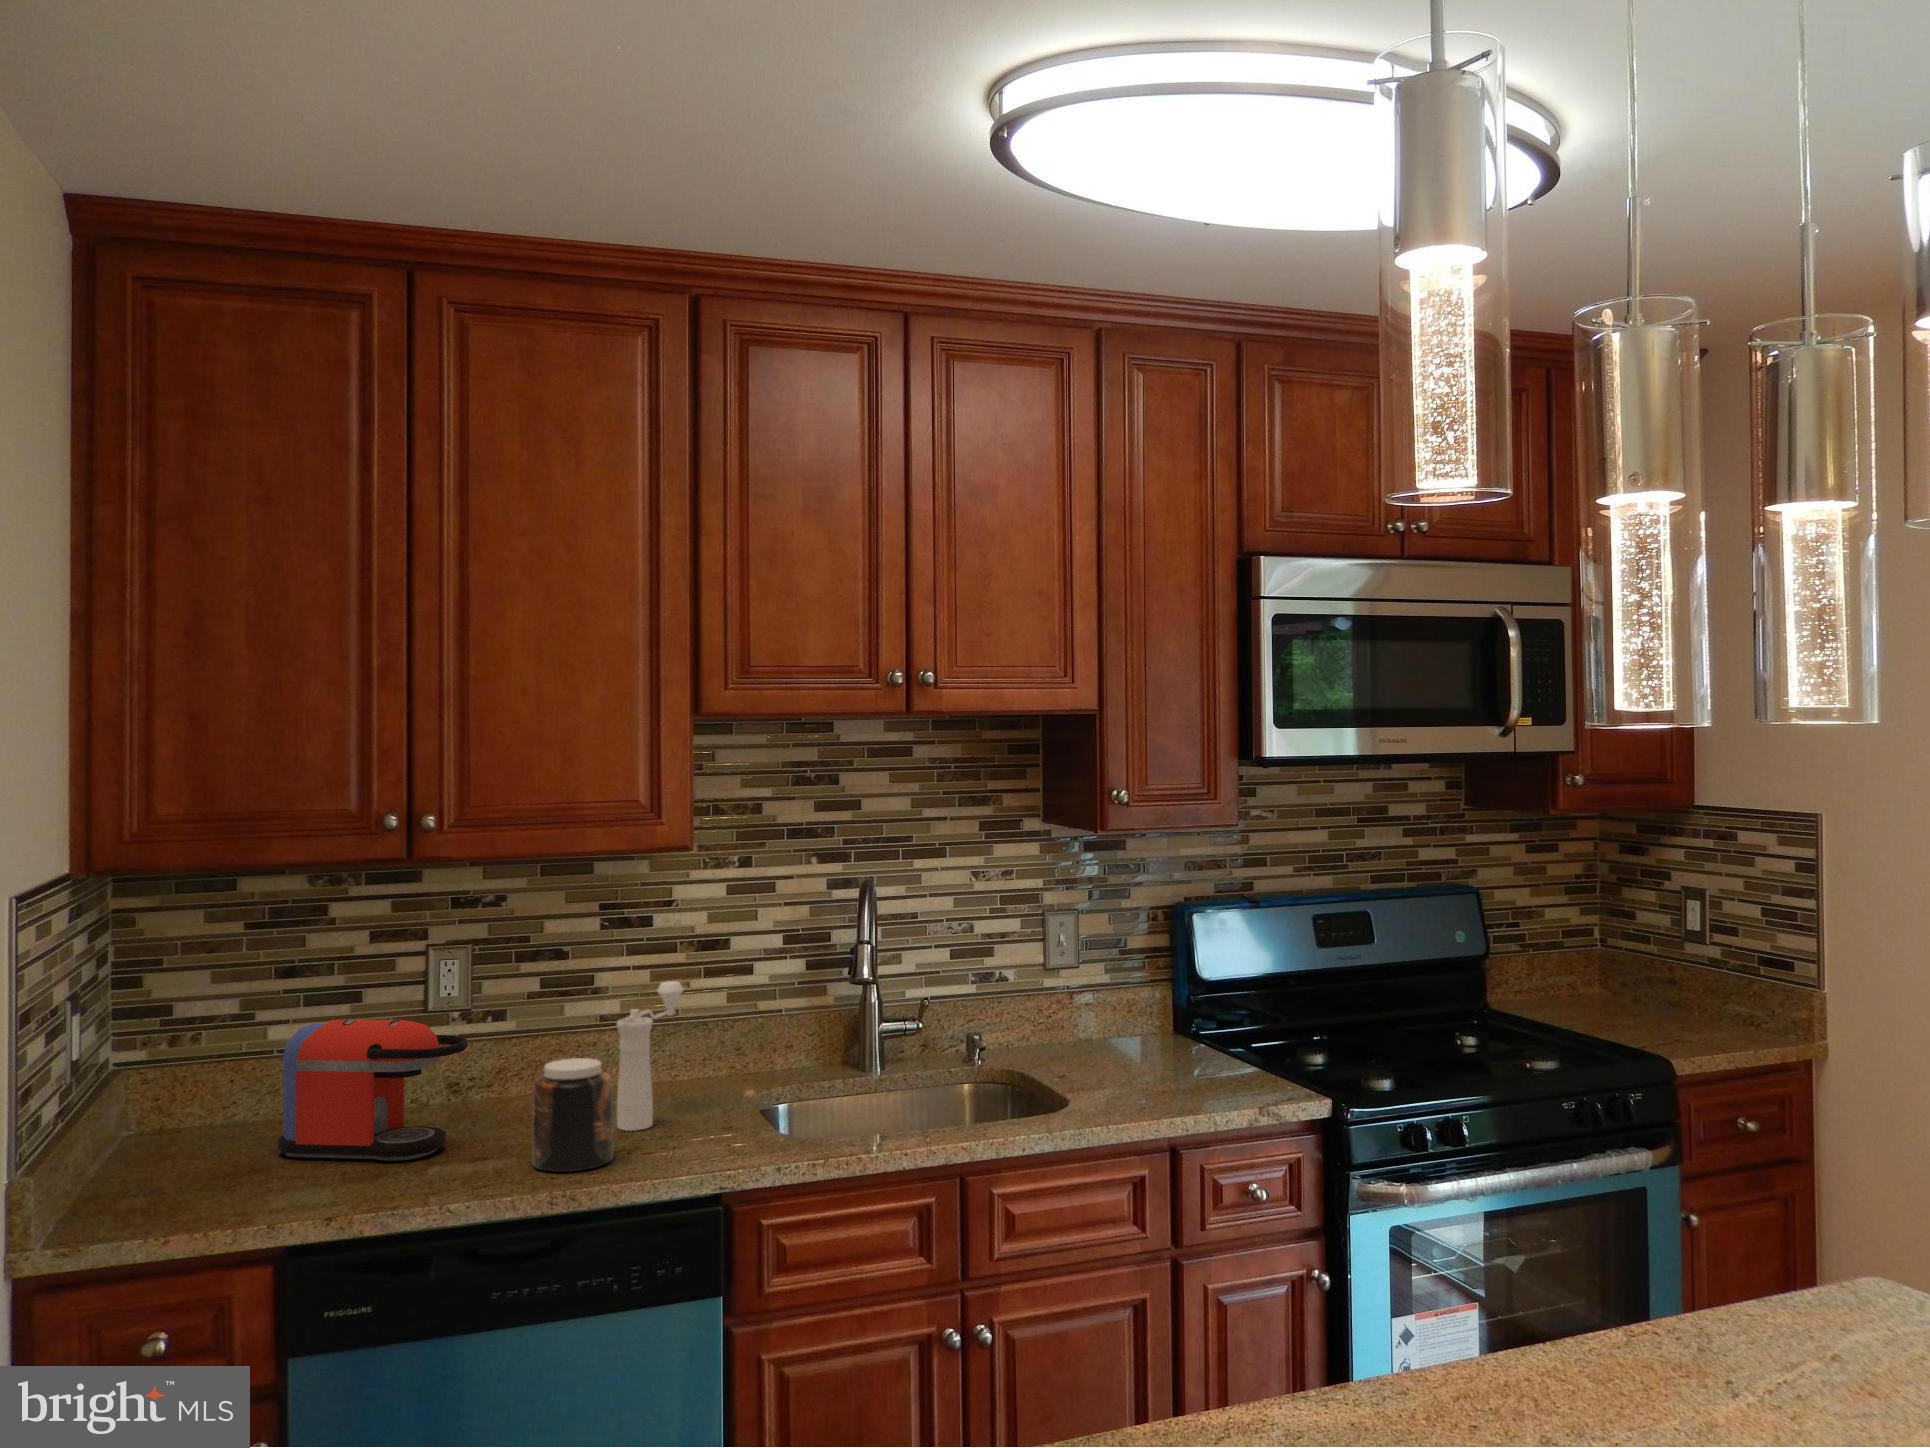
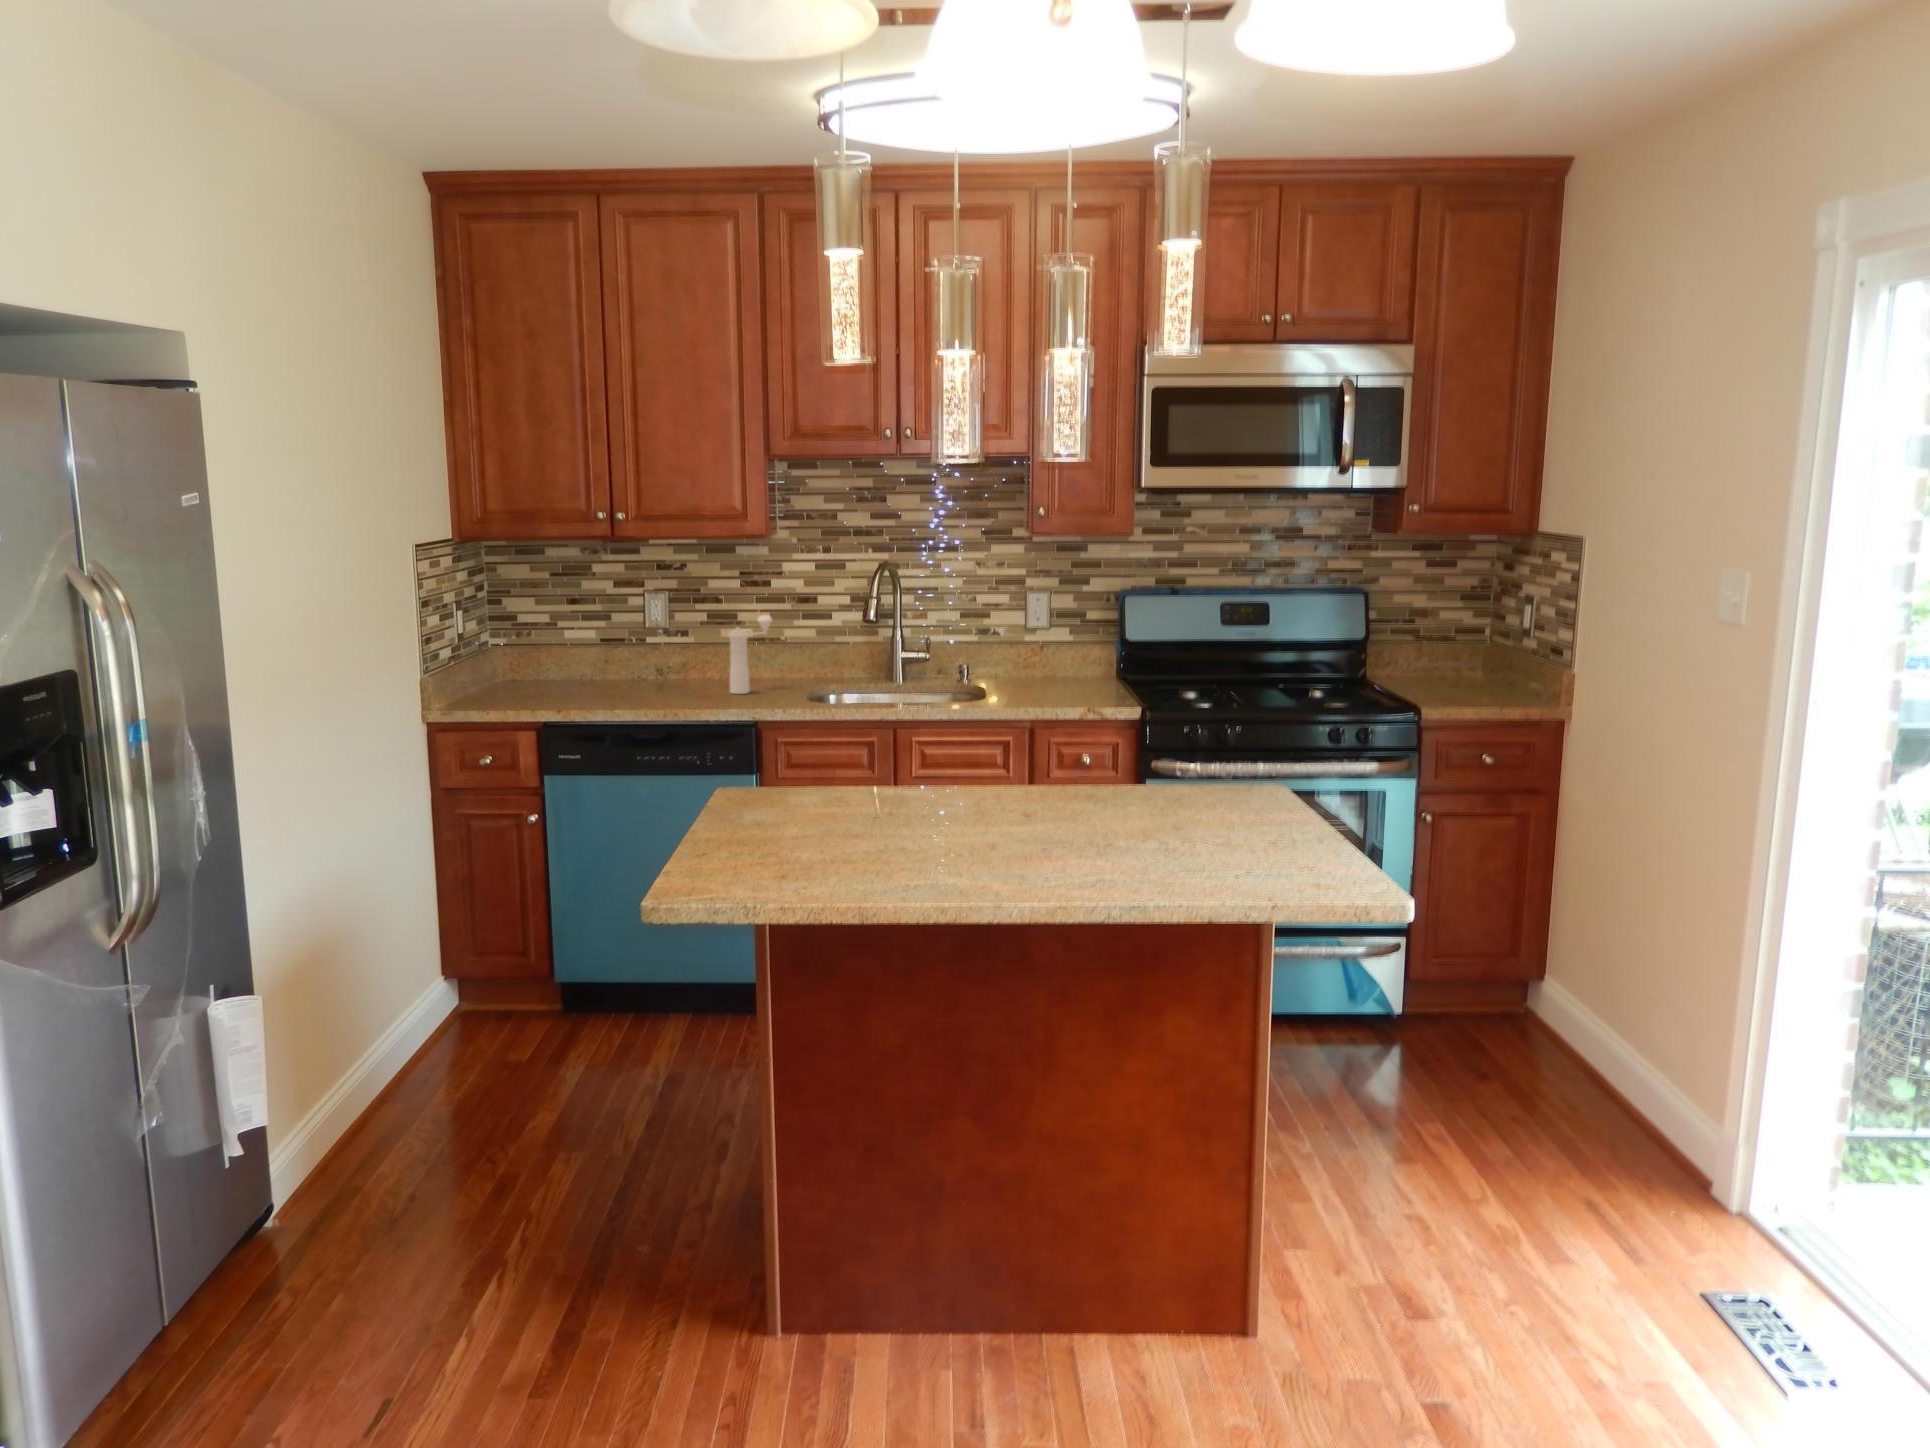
coffee maker: present [278,1019,468,1161] -> none [561,622,647,696]
jar: present [532,1058,613,1172] -> none [672,648,714,704]

